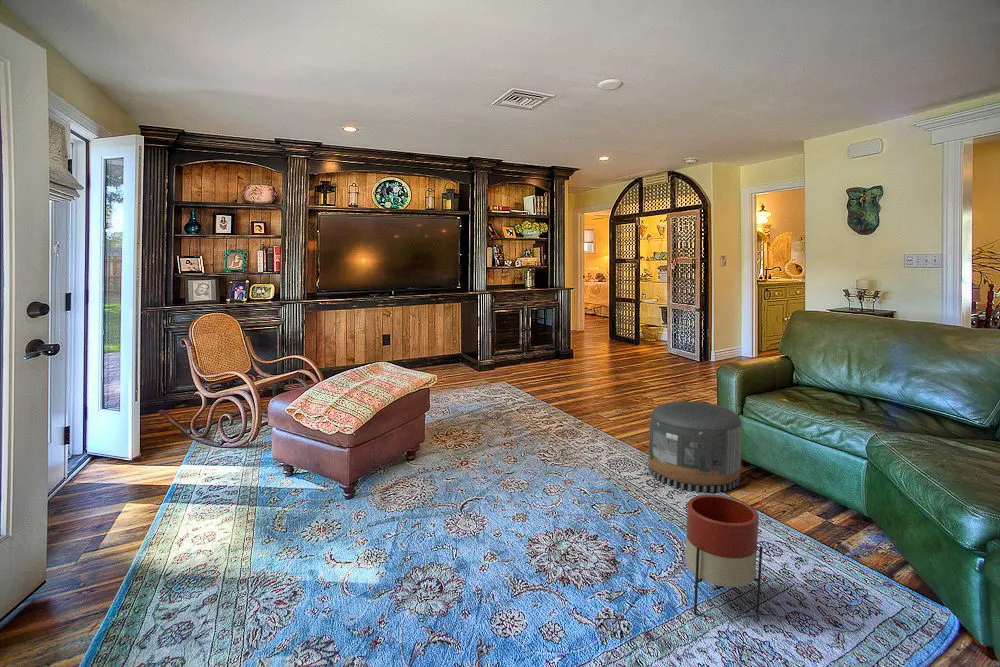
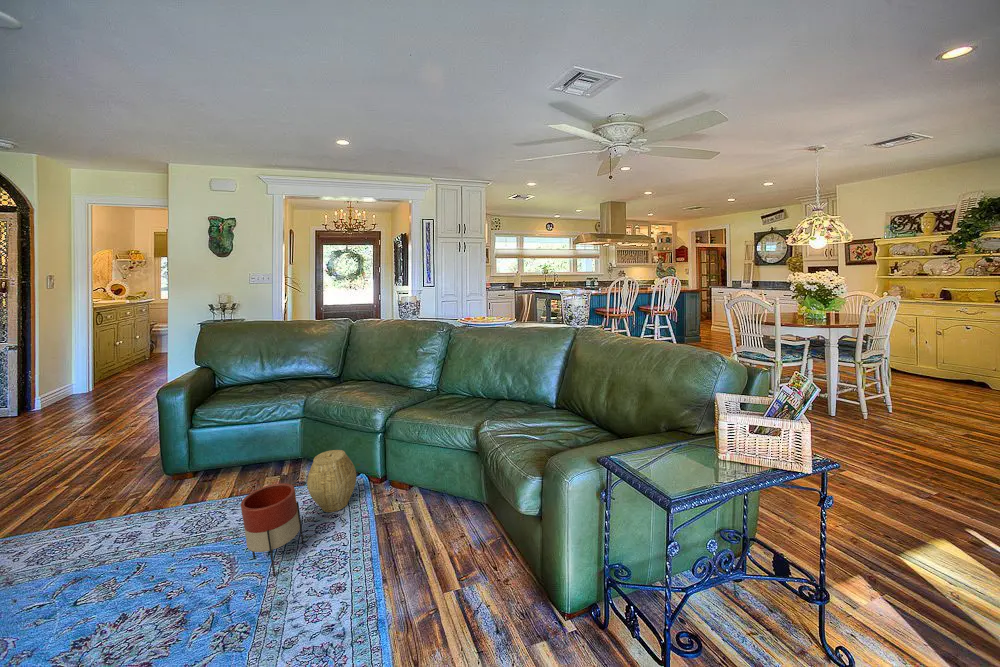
pouf: present [648,401,742,492] -> none [90,438,205,534]
woven basket: none [809,508,908,624] -> present [307,450,356,512]

